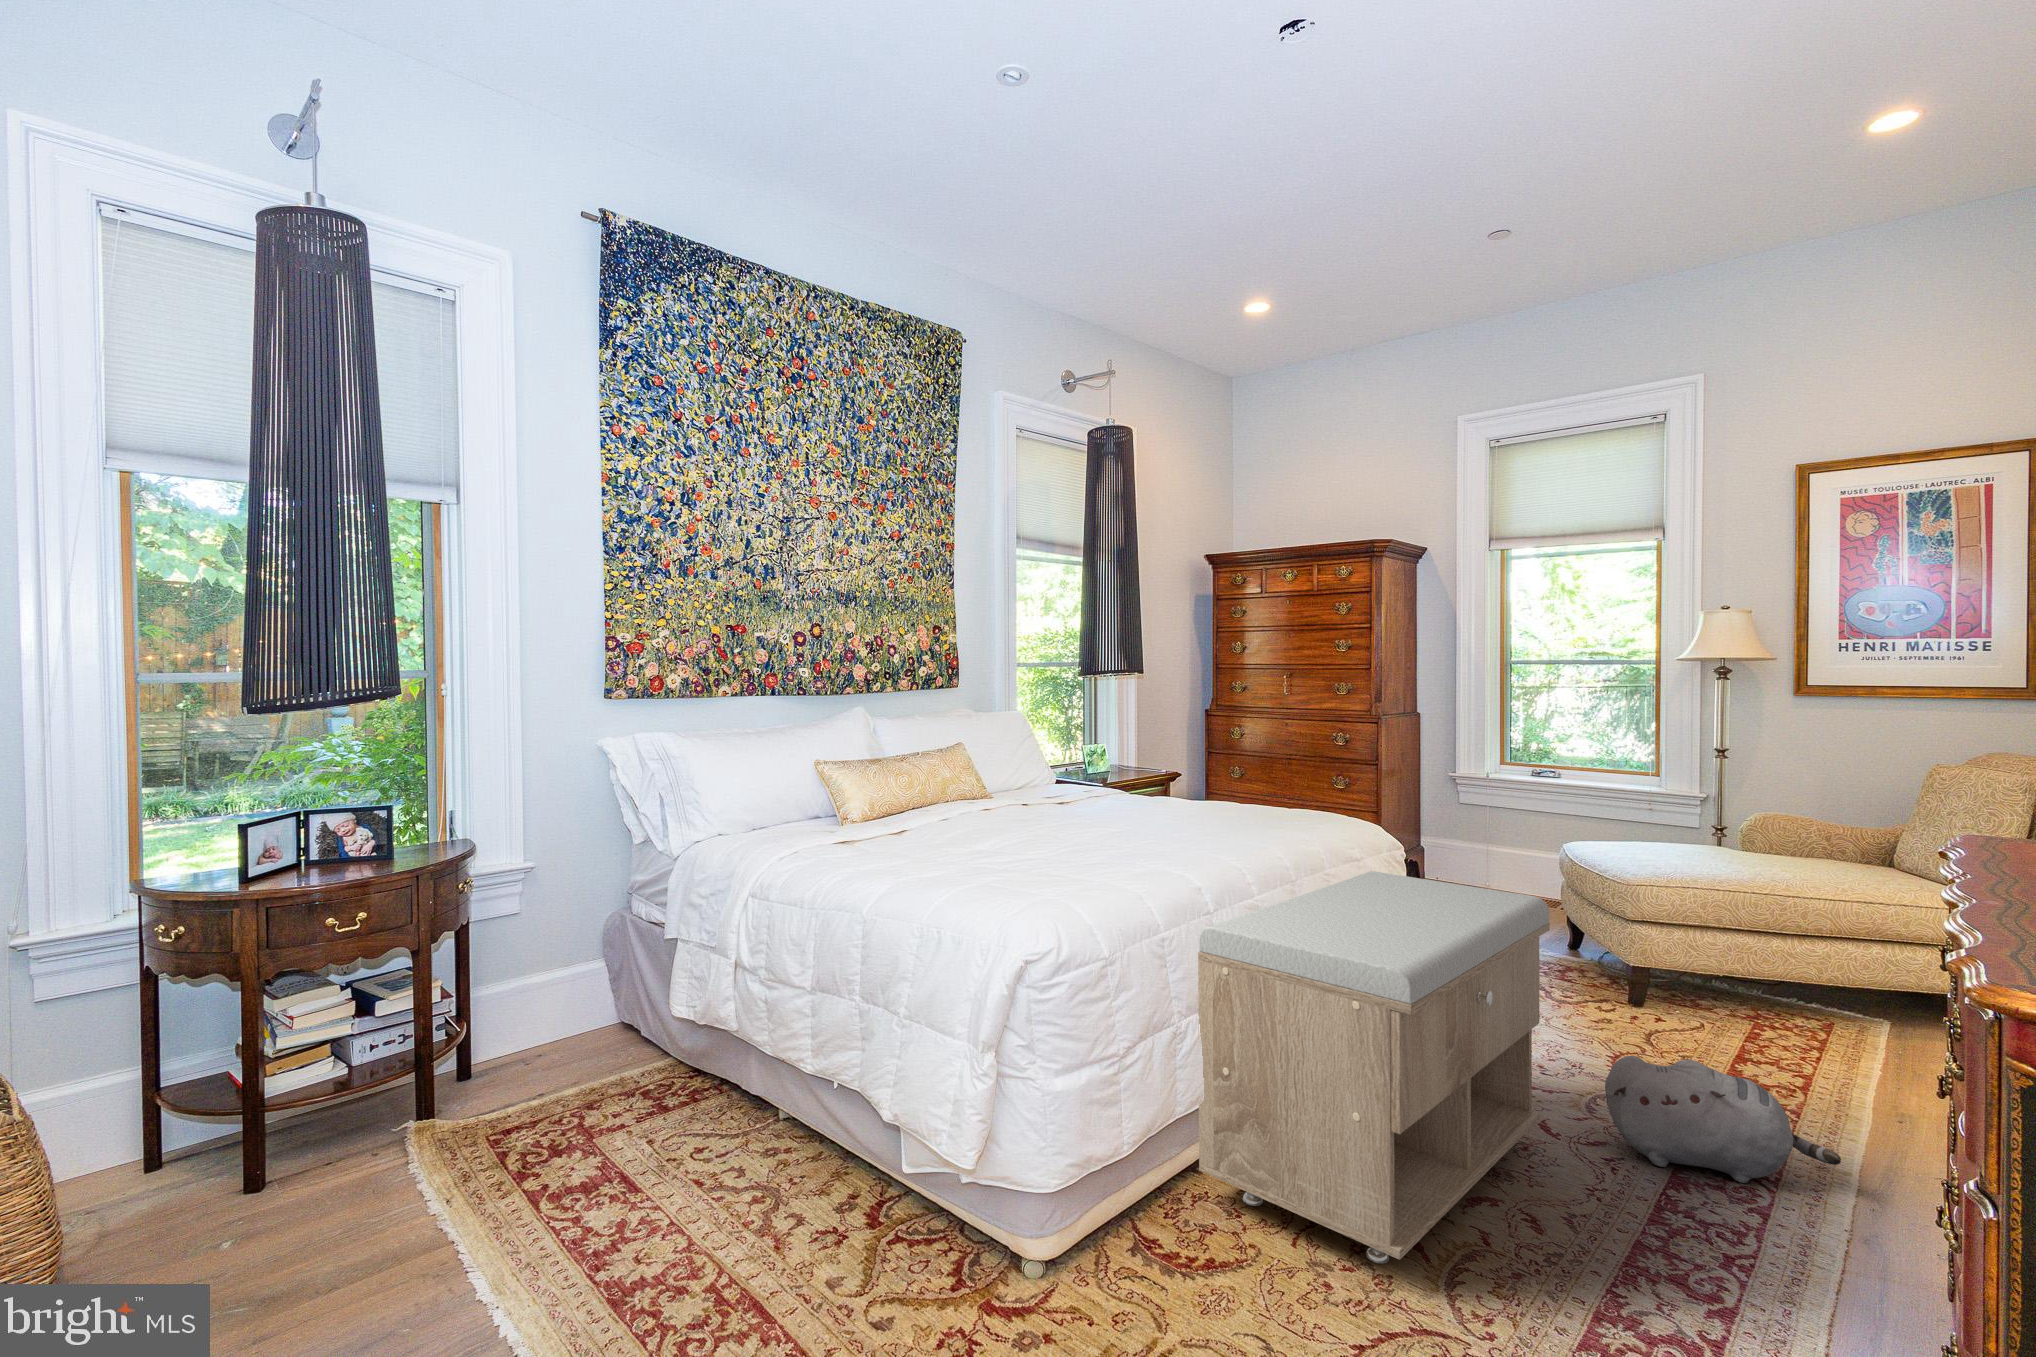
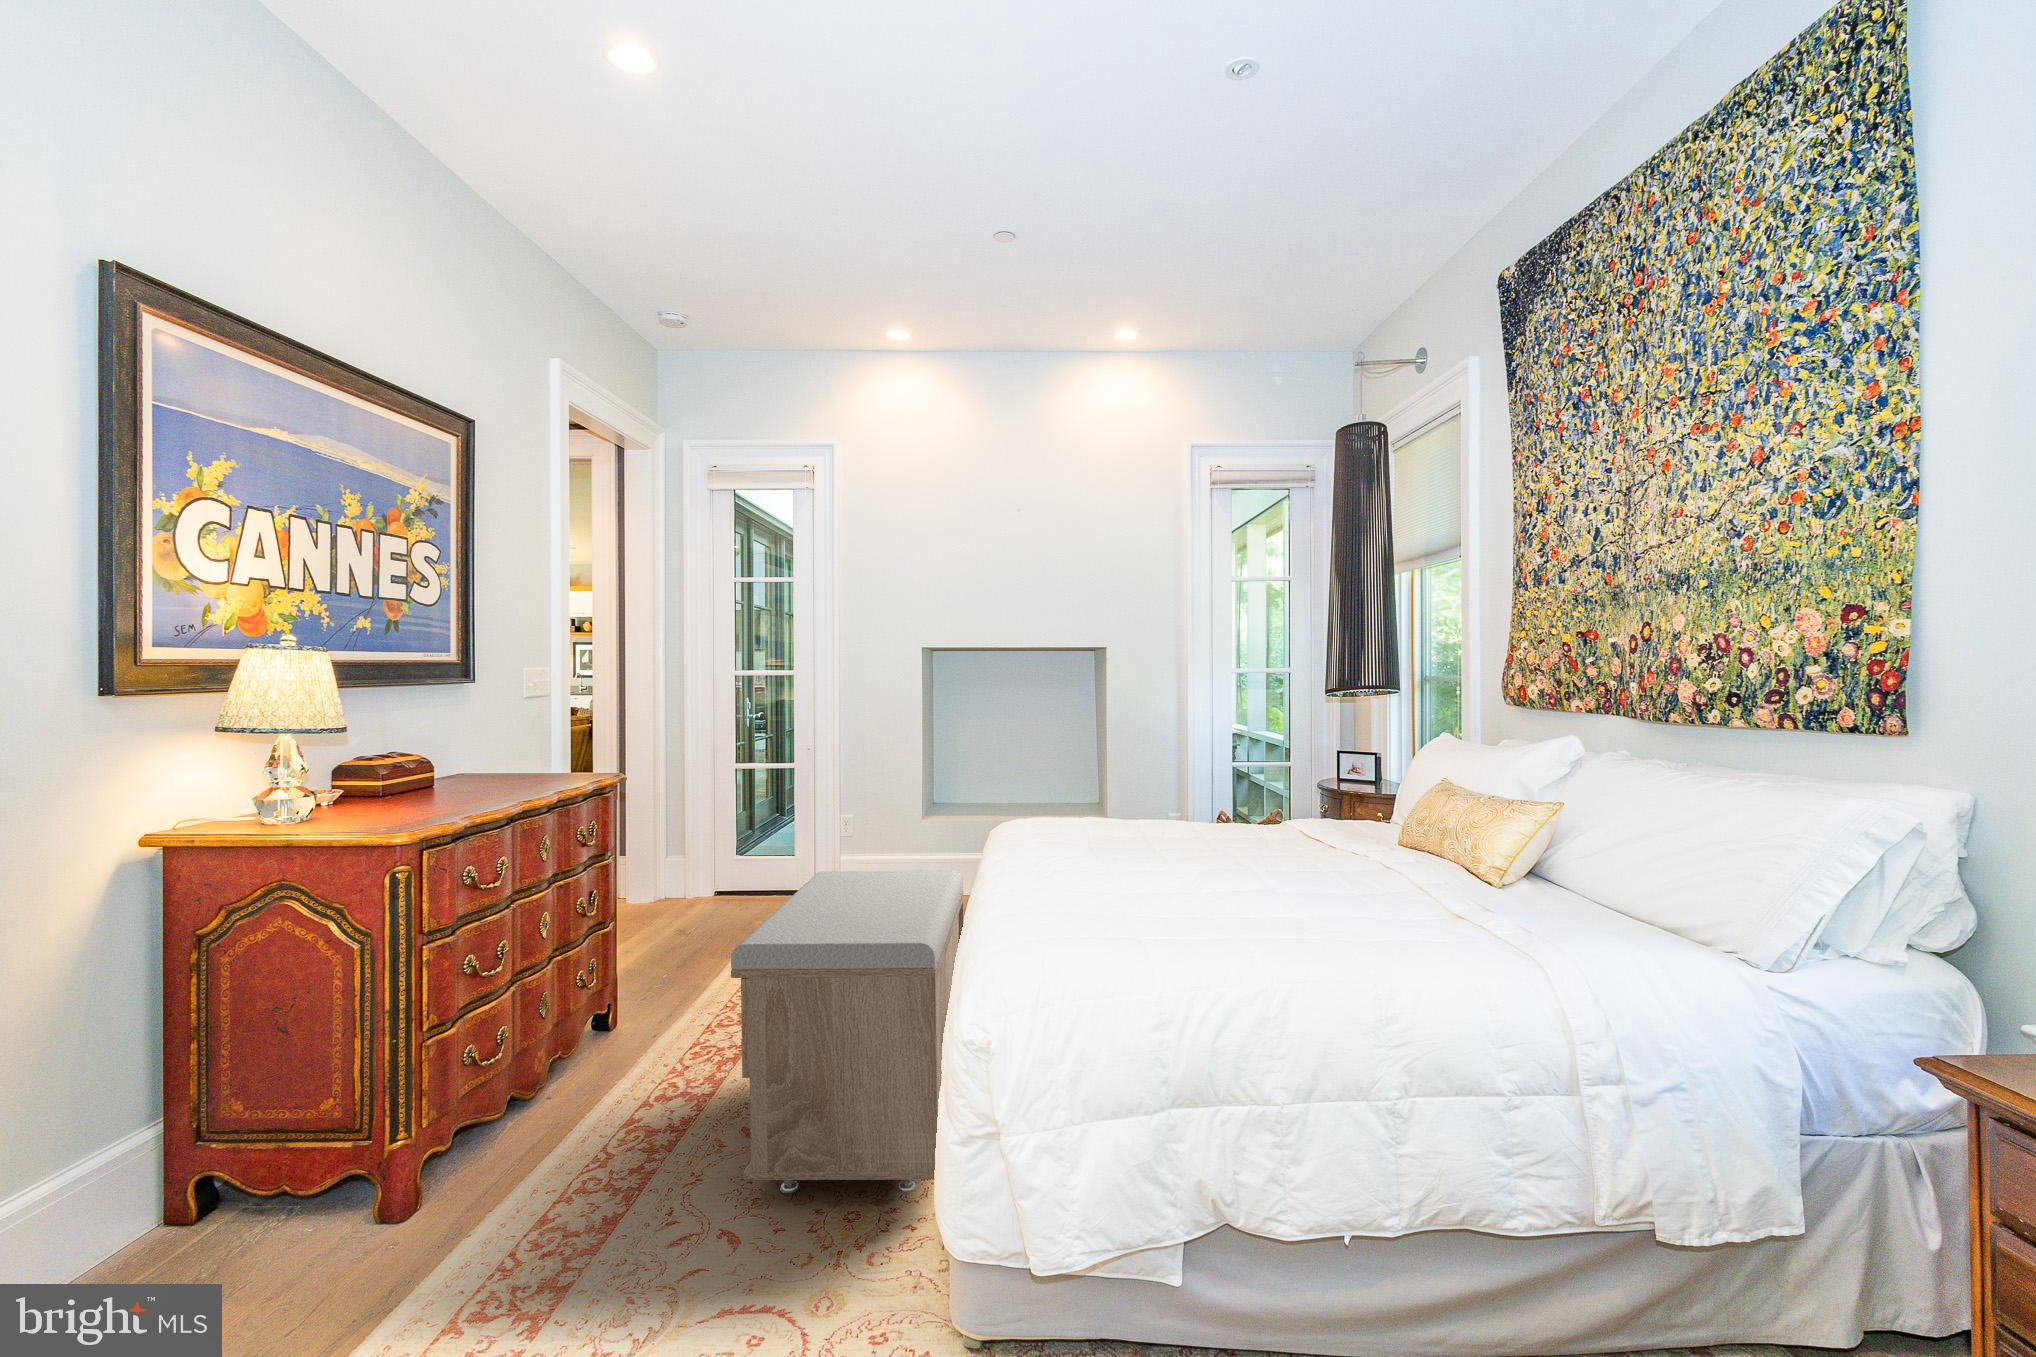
plush toy: present [1605,1056,1841,1183] -> none [456,1139,675,1291]

